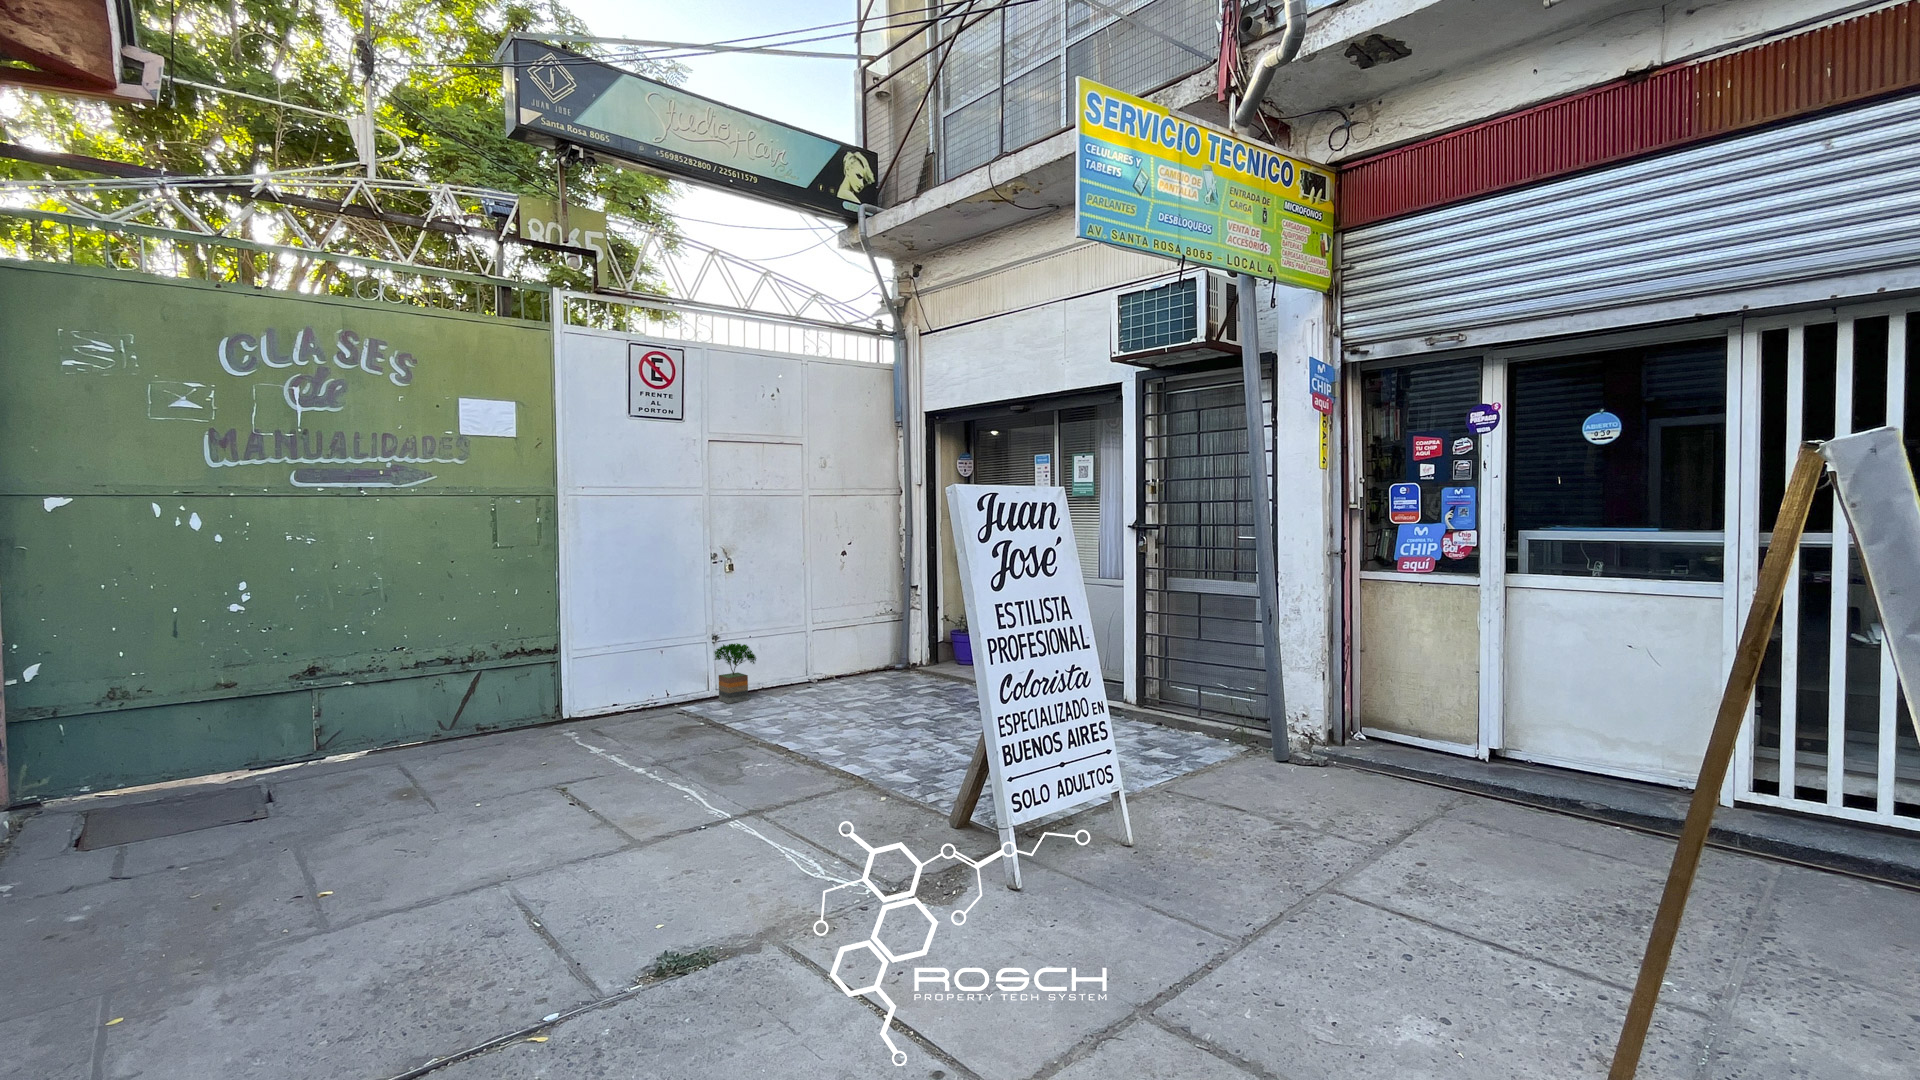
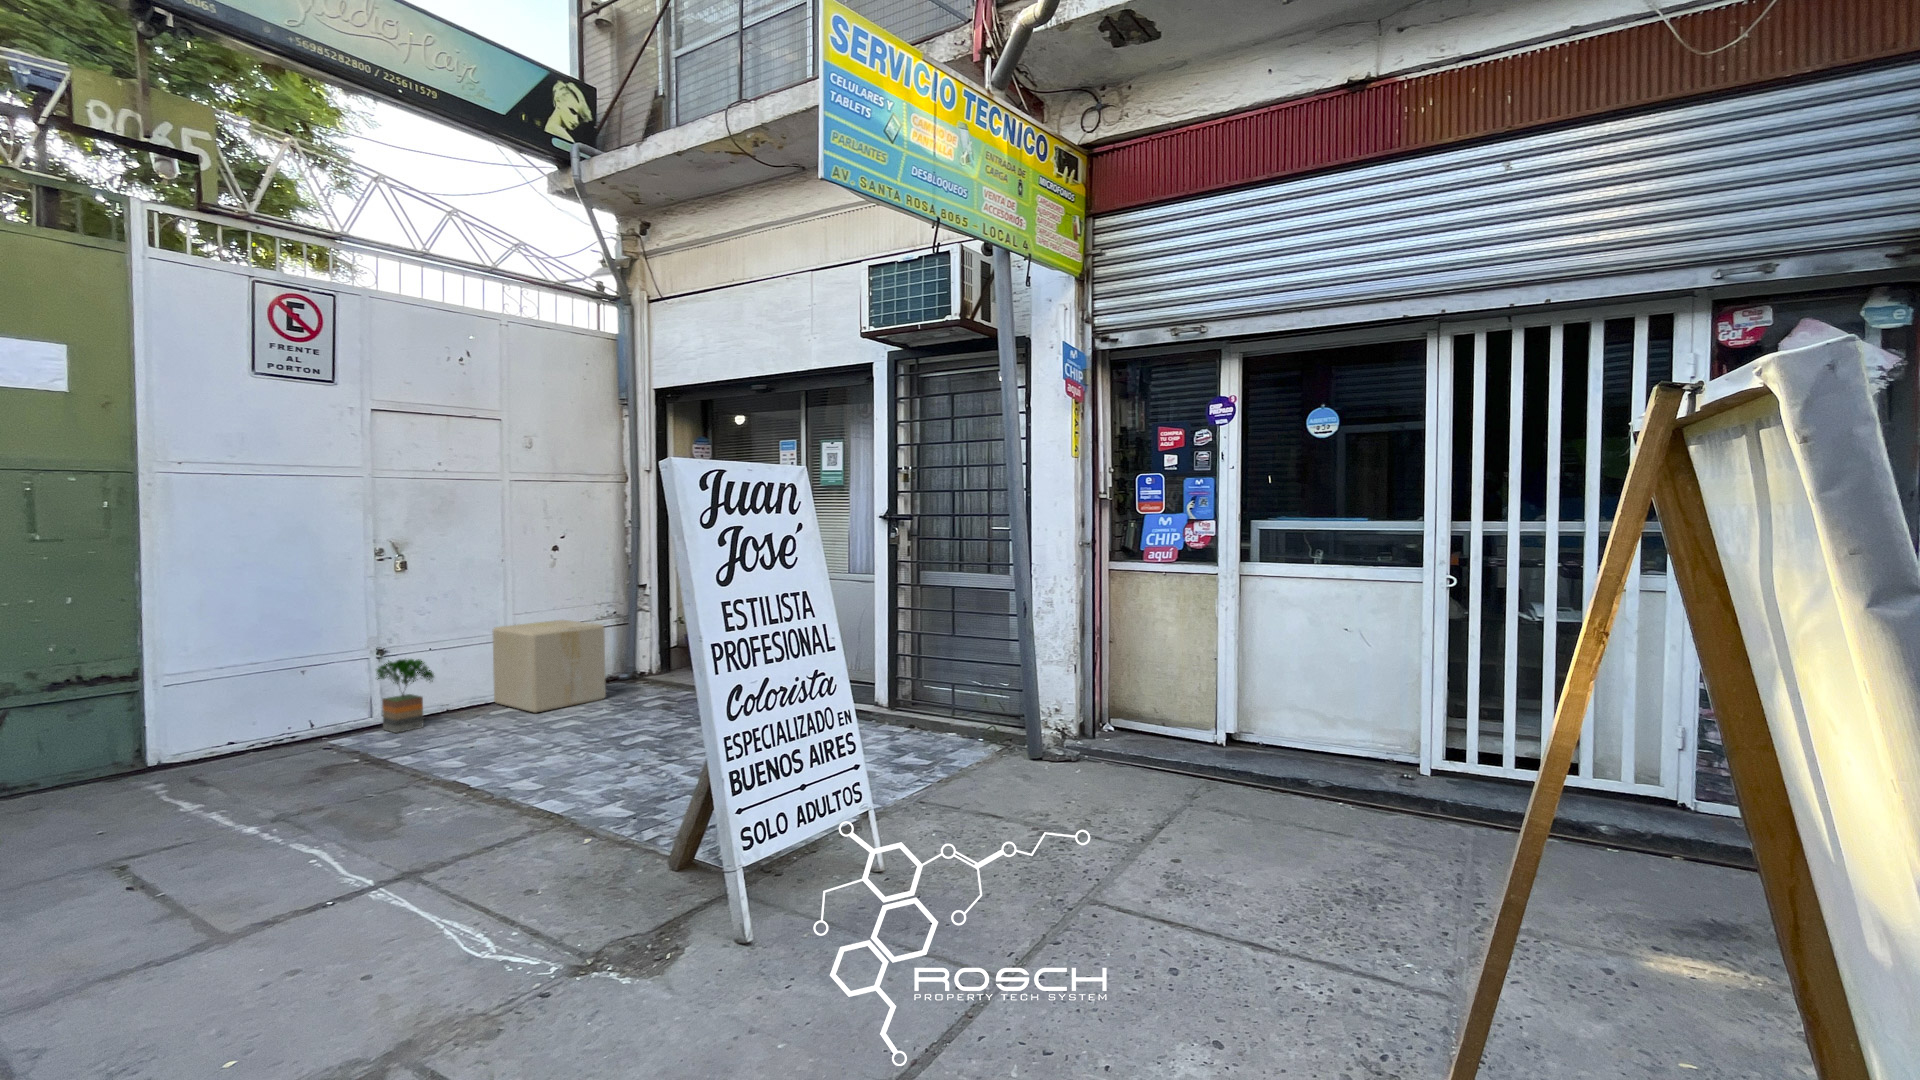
cardboard box: none [798,615,886,693] -> present [492,620,606,713]

